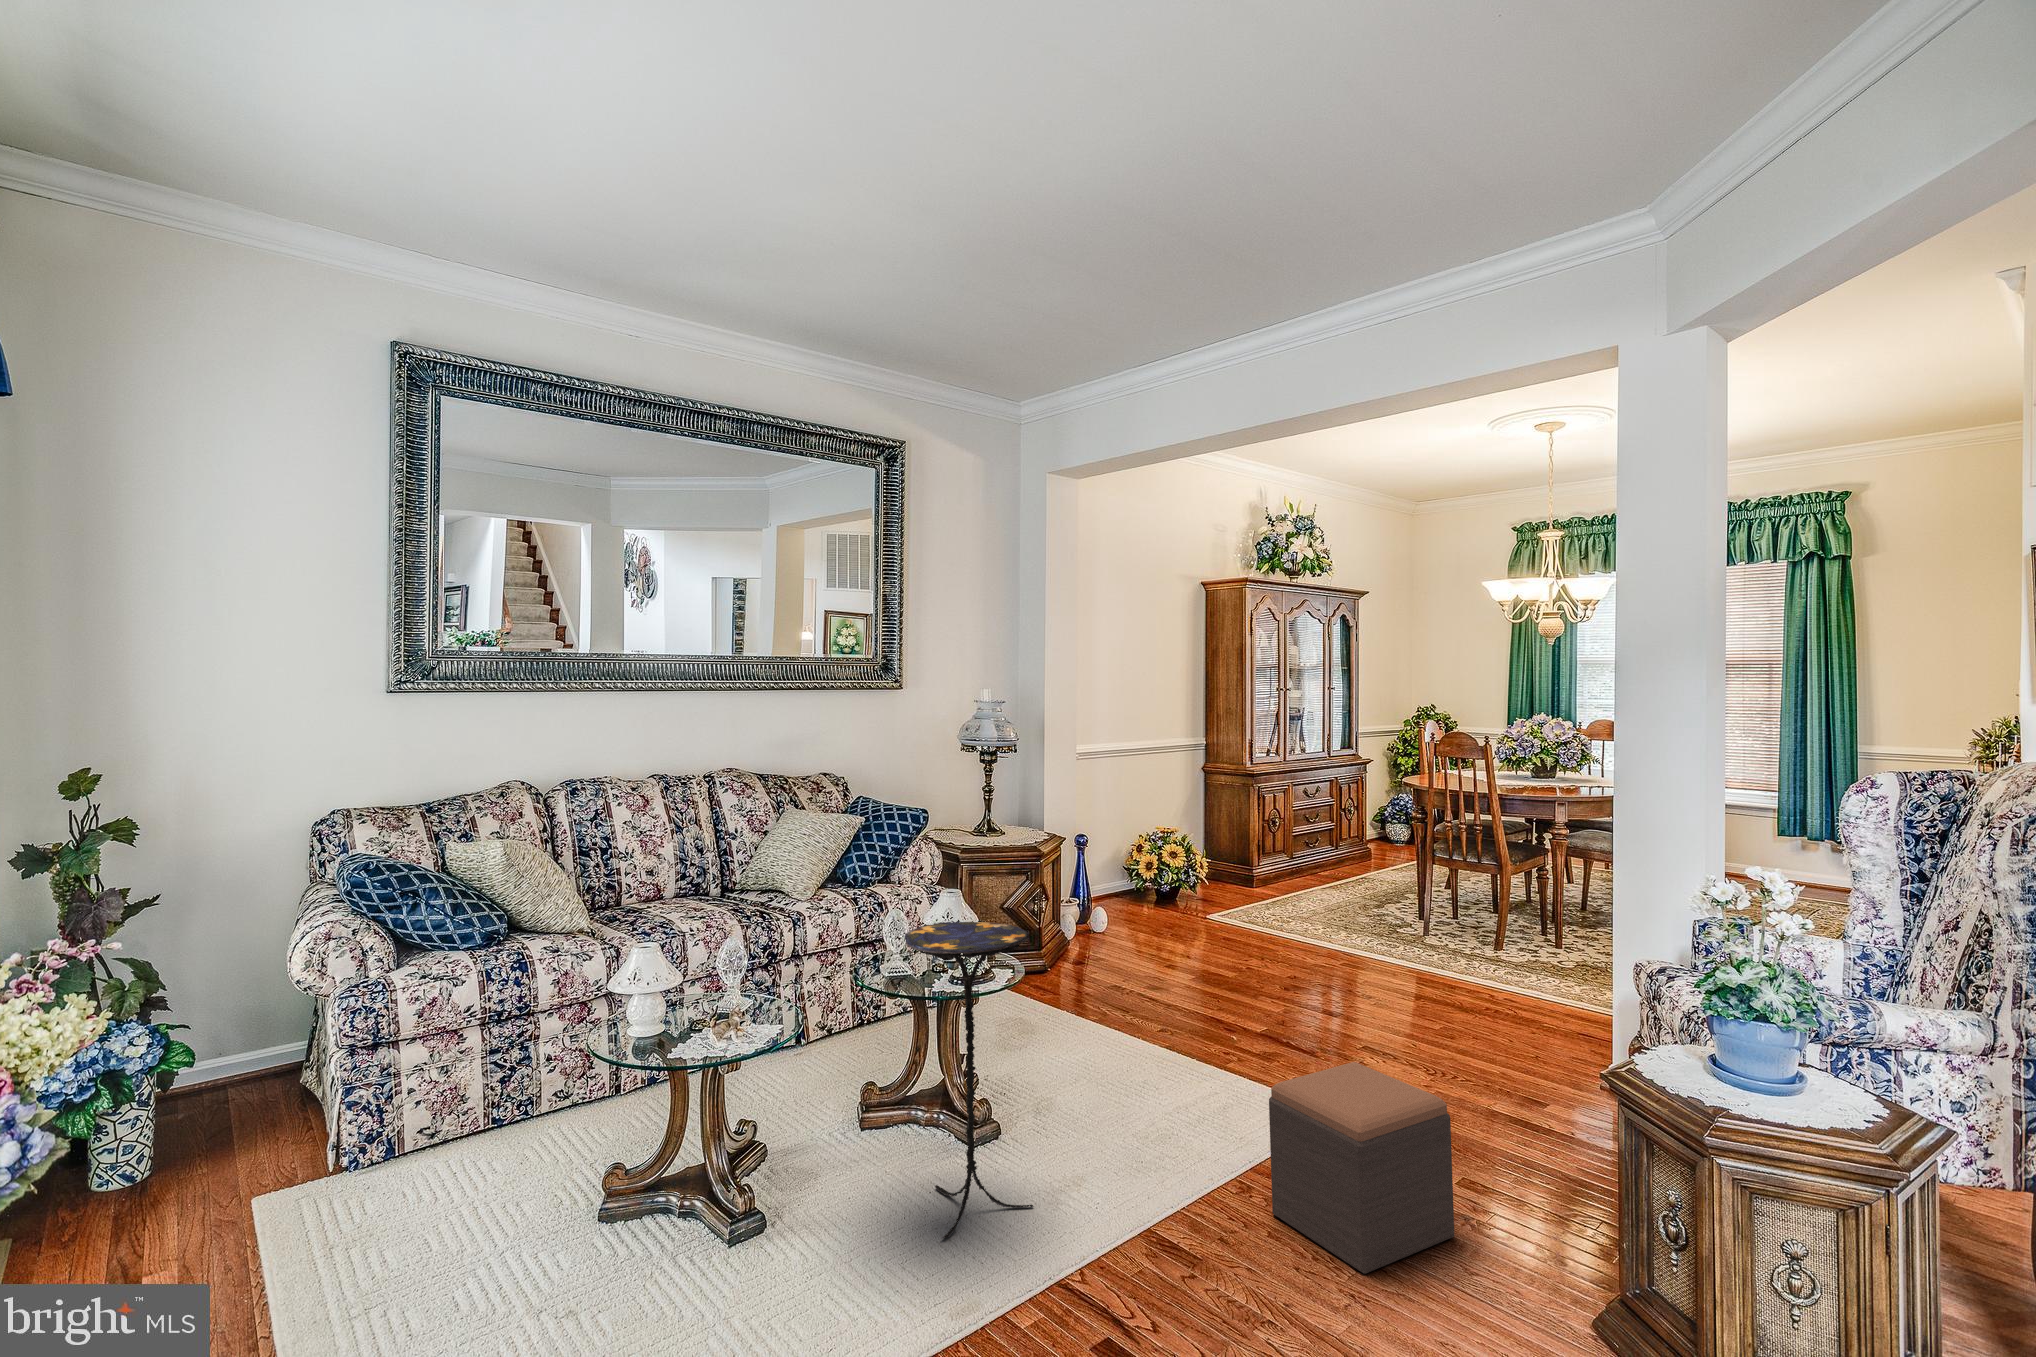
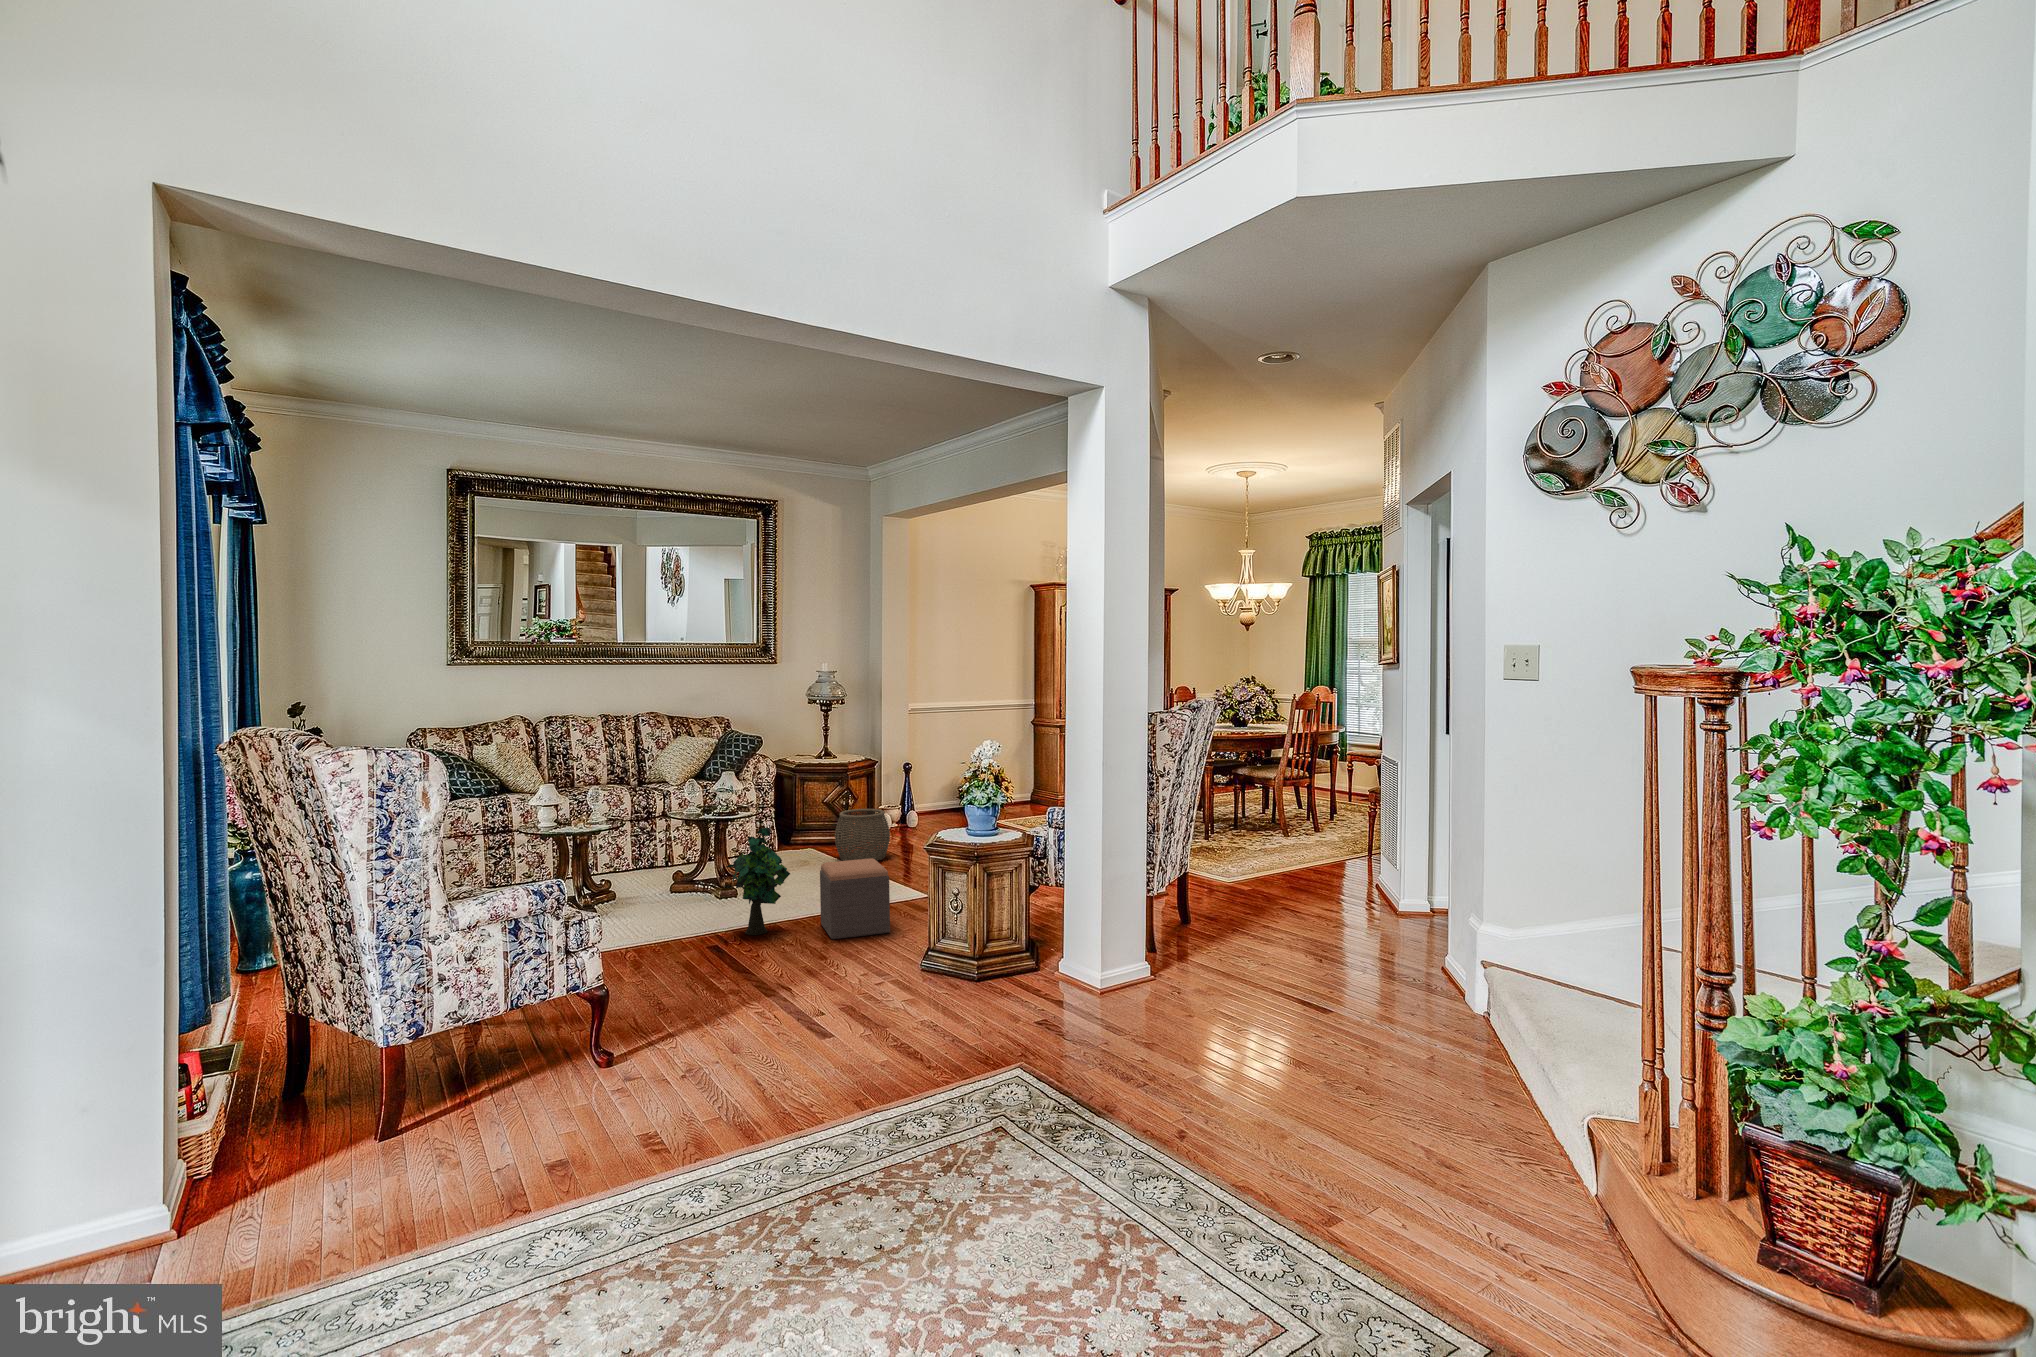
woven basket: none [1064,919,1155,1017] -> present [835,809,890,861]
side table: present [905,921,1033,1238] -> none [656,785,719,925]
decorative plant: none [1091,1021,1234,1268] -> present [726,828,790,935]

